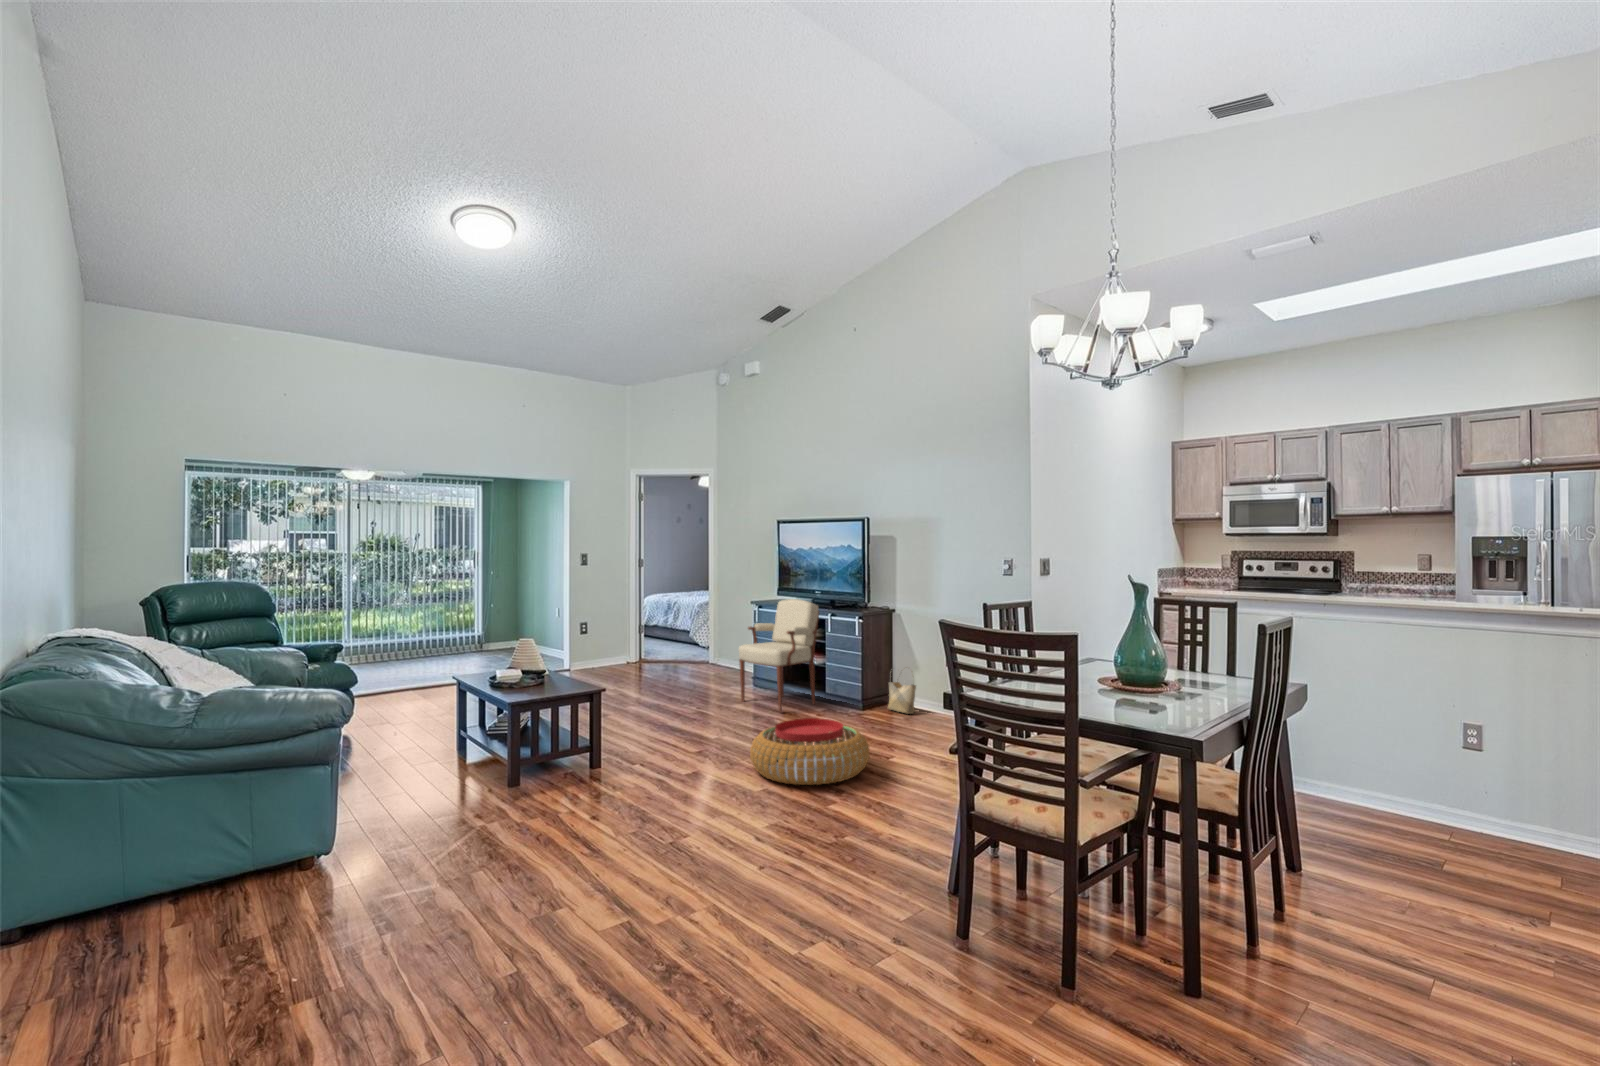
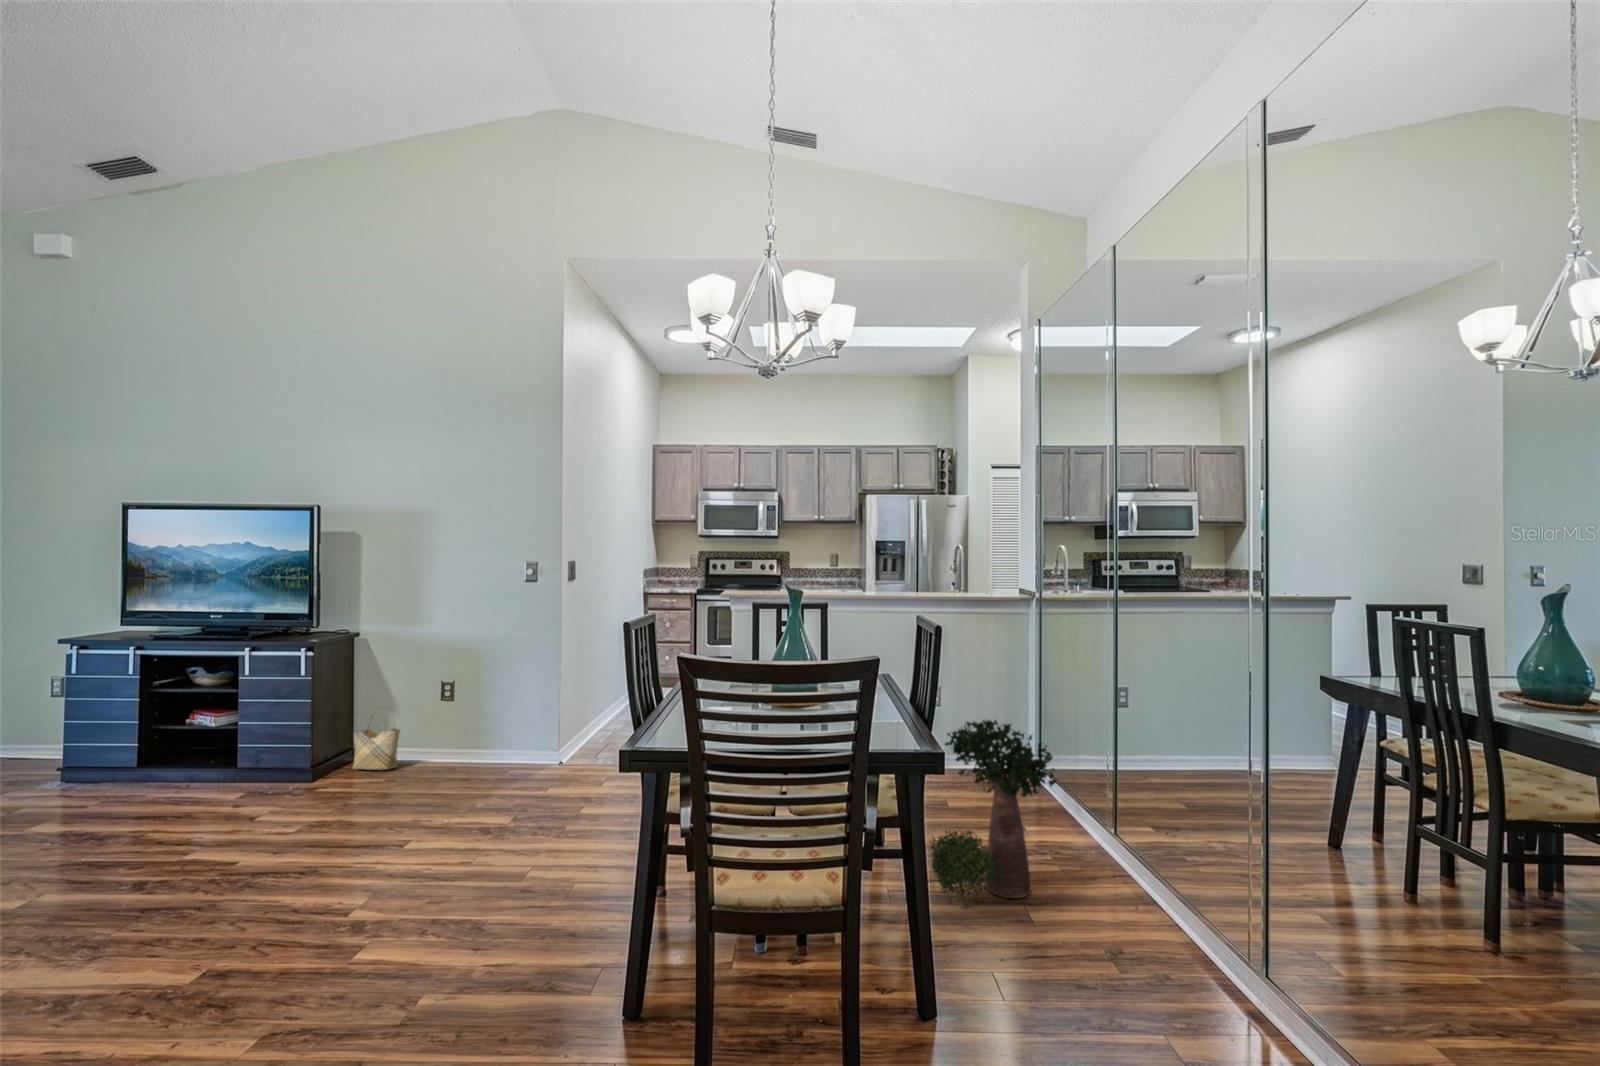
armchair: present [739,599,819,712] -> none [39,630,228,820]
pouf: present [750,718,870,785] -> none [142,813,389,952]
potted plant: none [1282,752,1487,981] -> present [929,720,1056,908]

